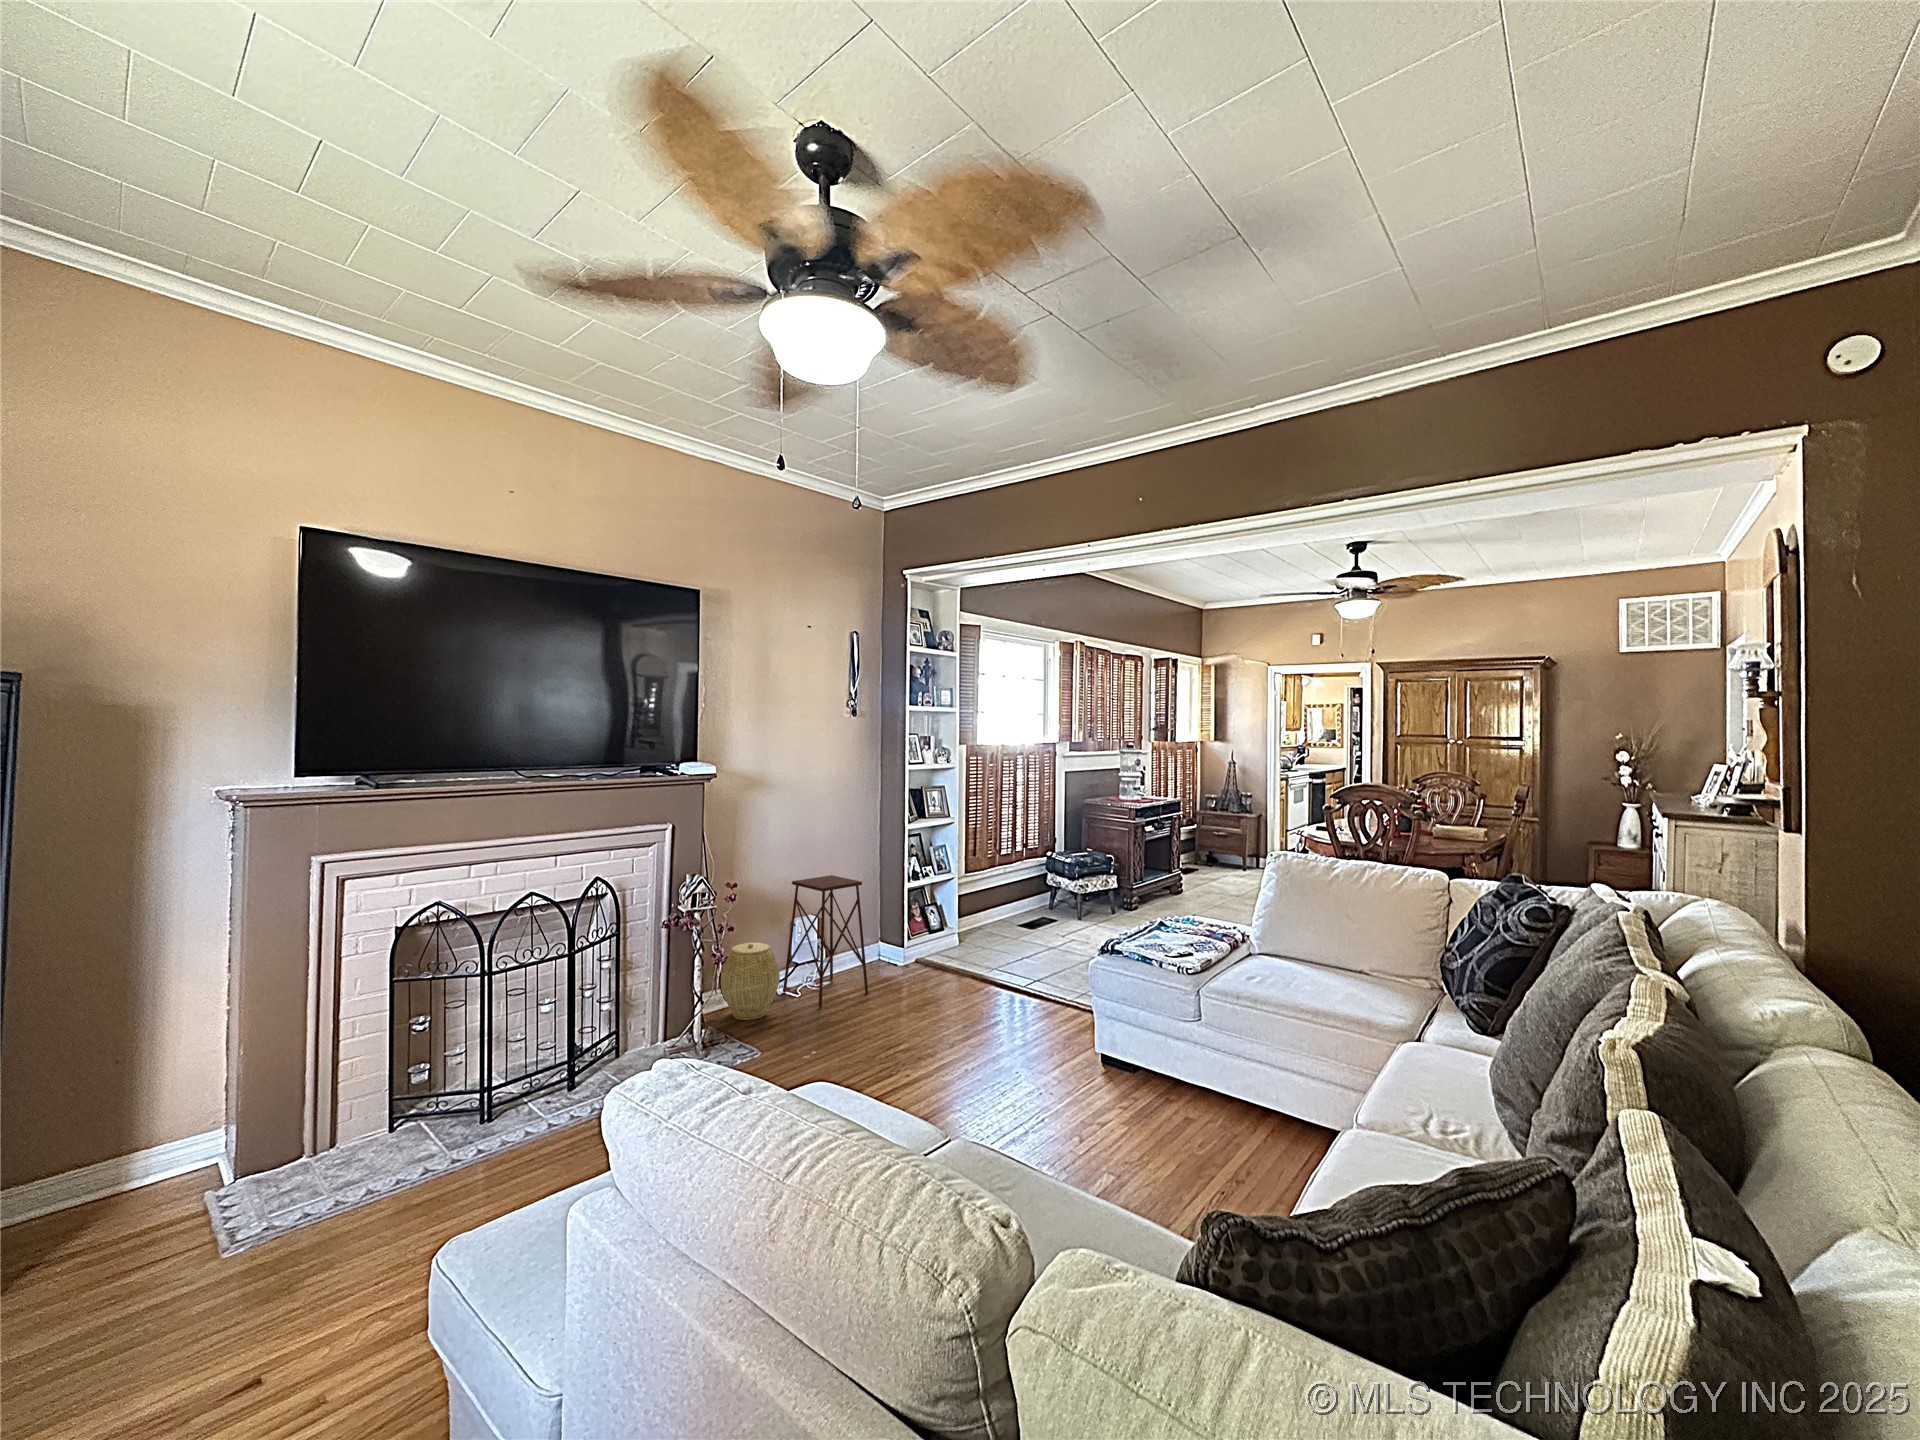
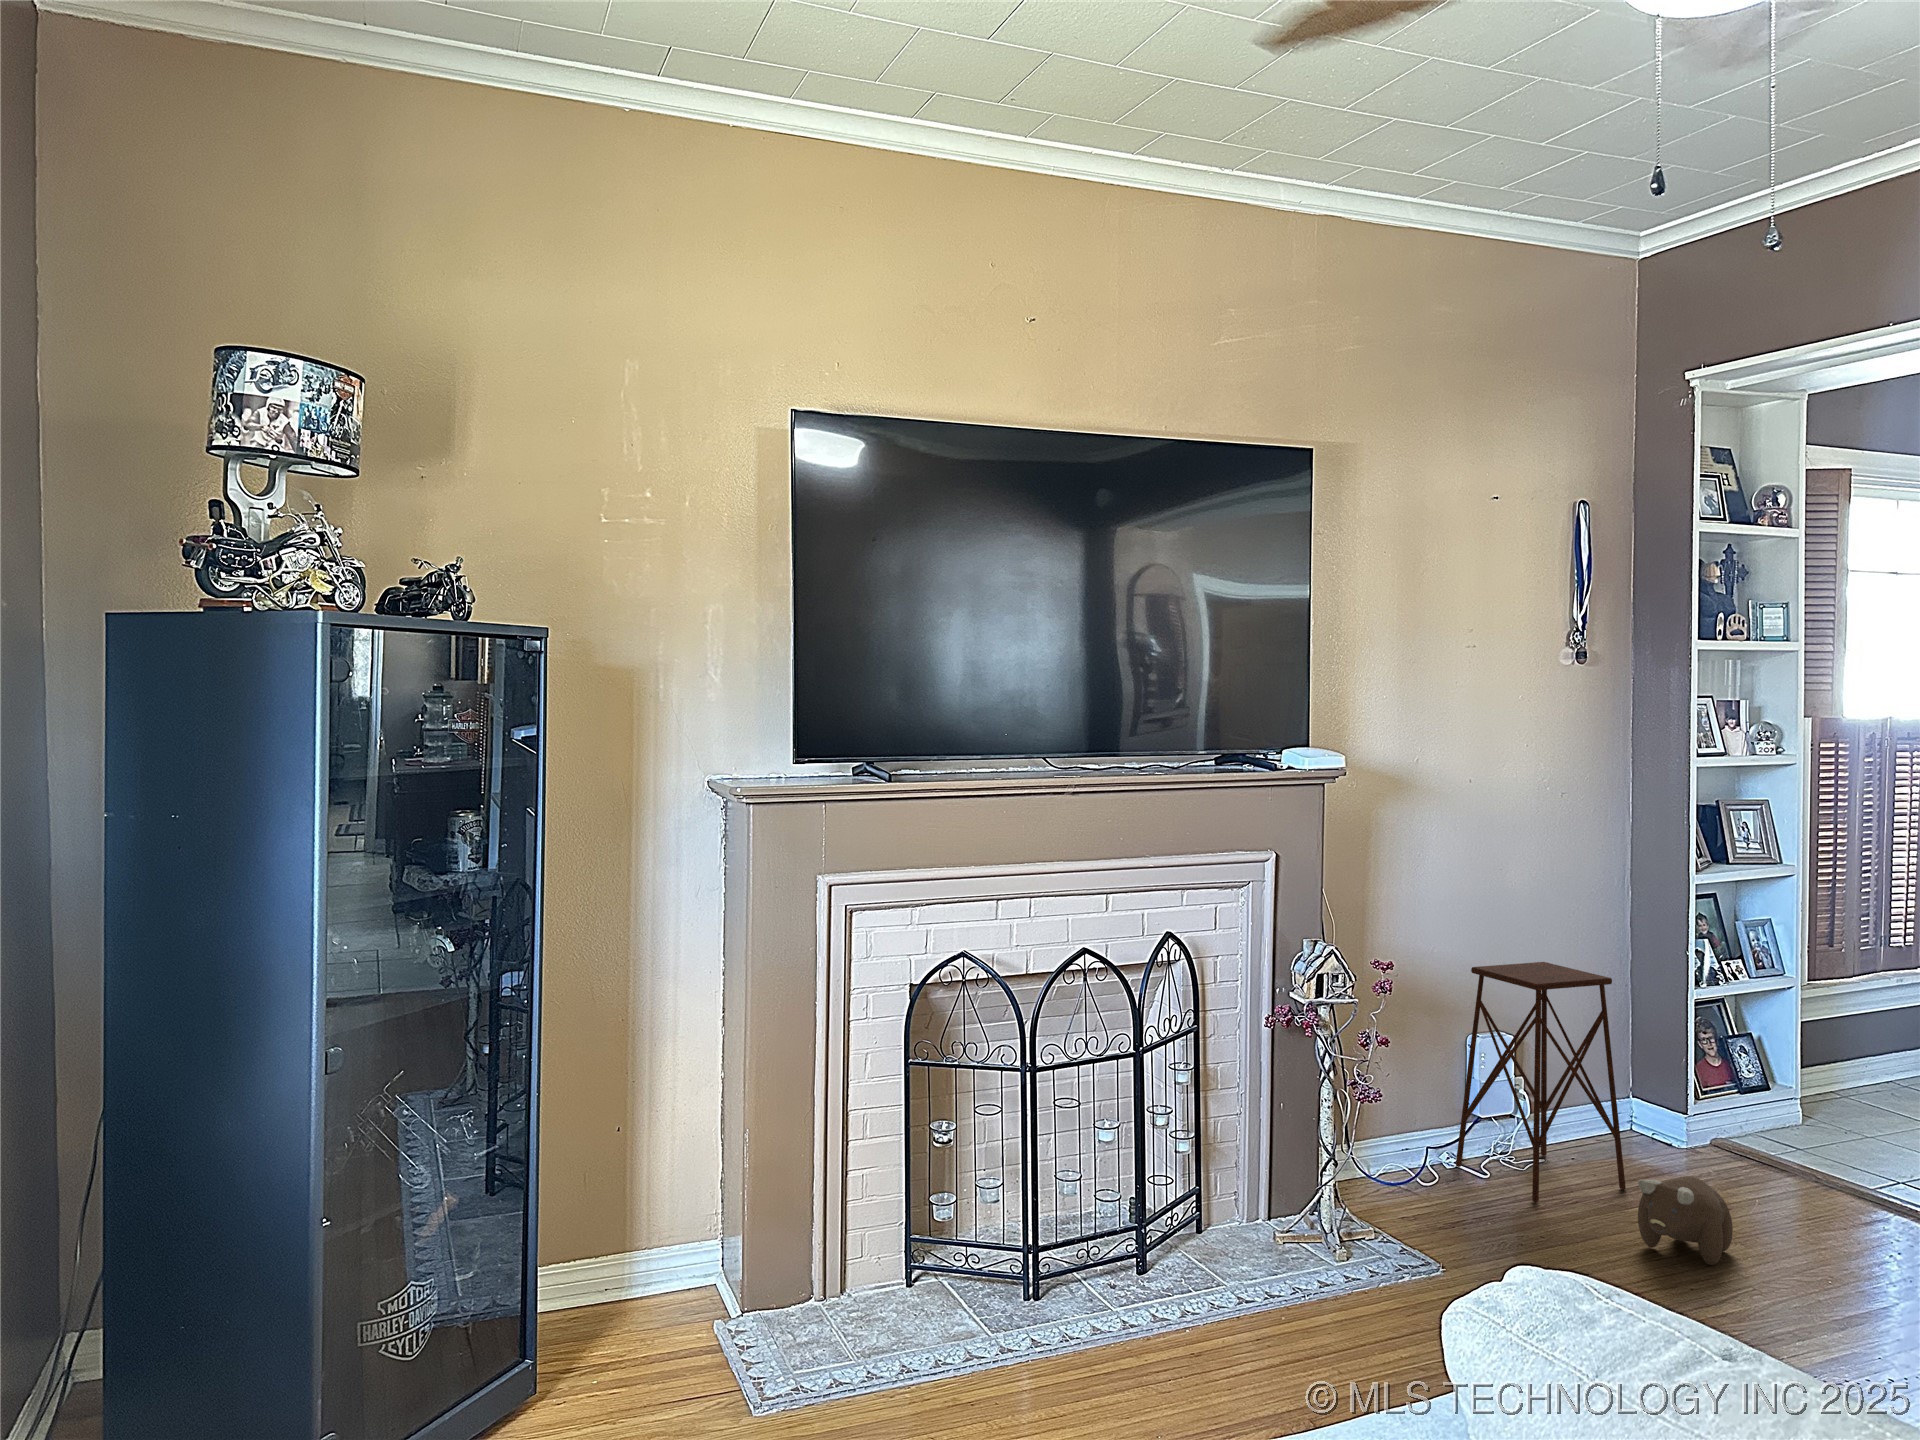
woven basket: present [721,943,780,1020] -> none [1353,1070,1459,1206]
plush toy: none [865,983,911,1028] -> present [1638,1176,1733,1265]

